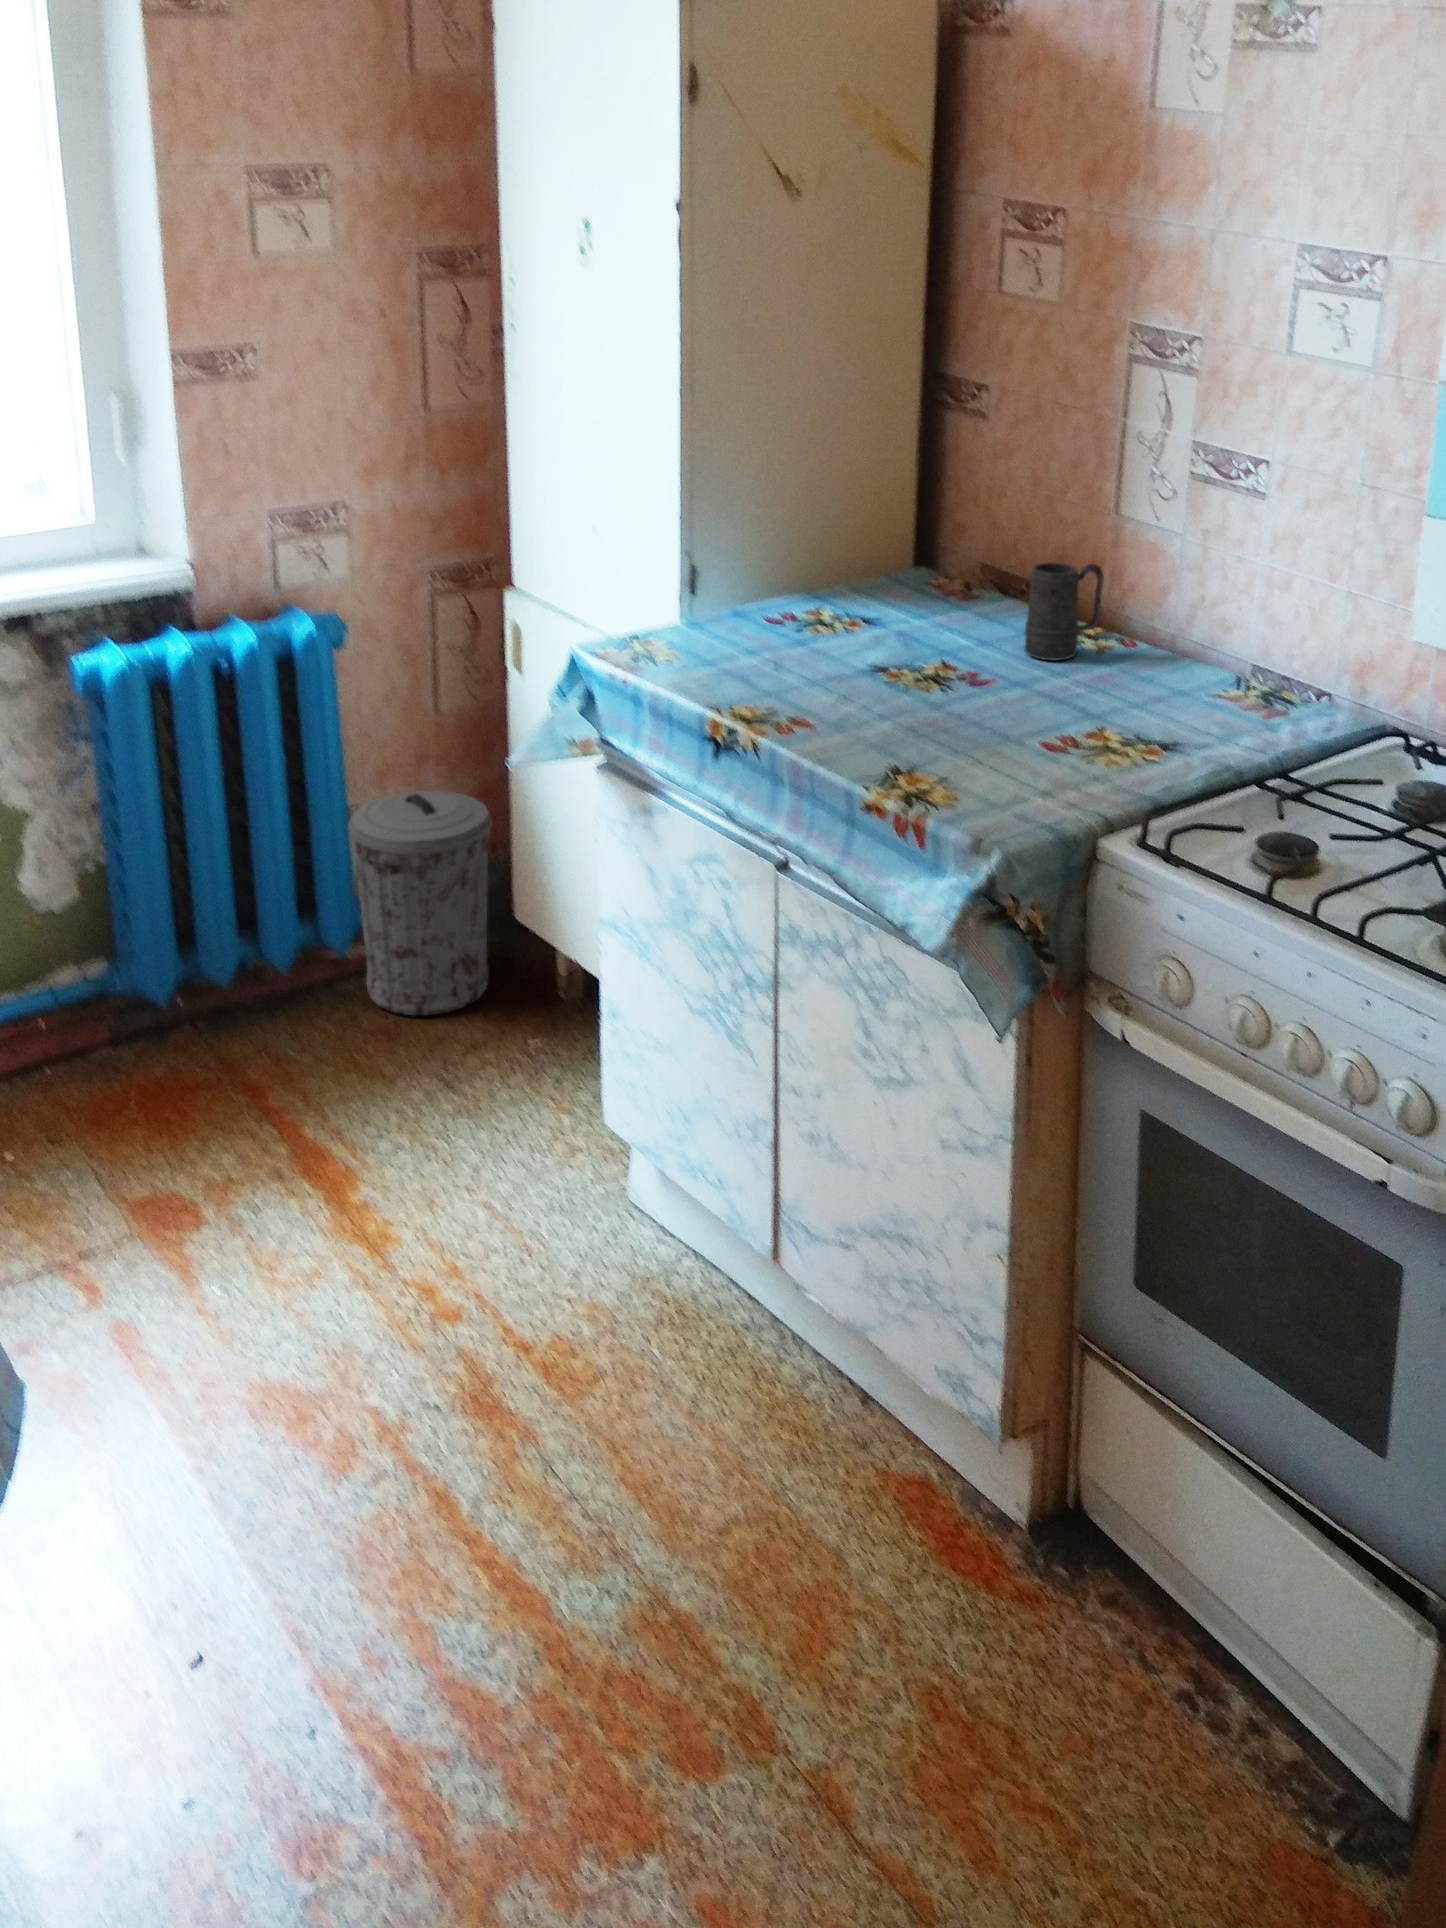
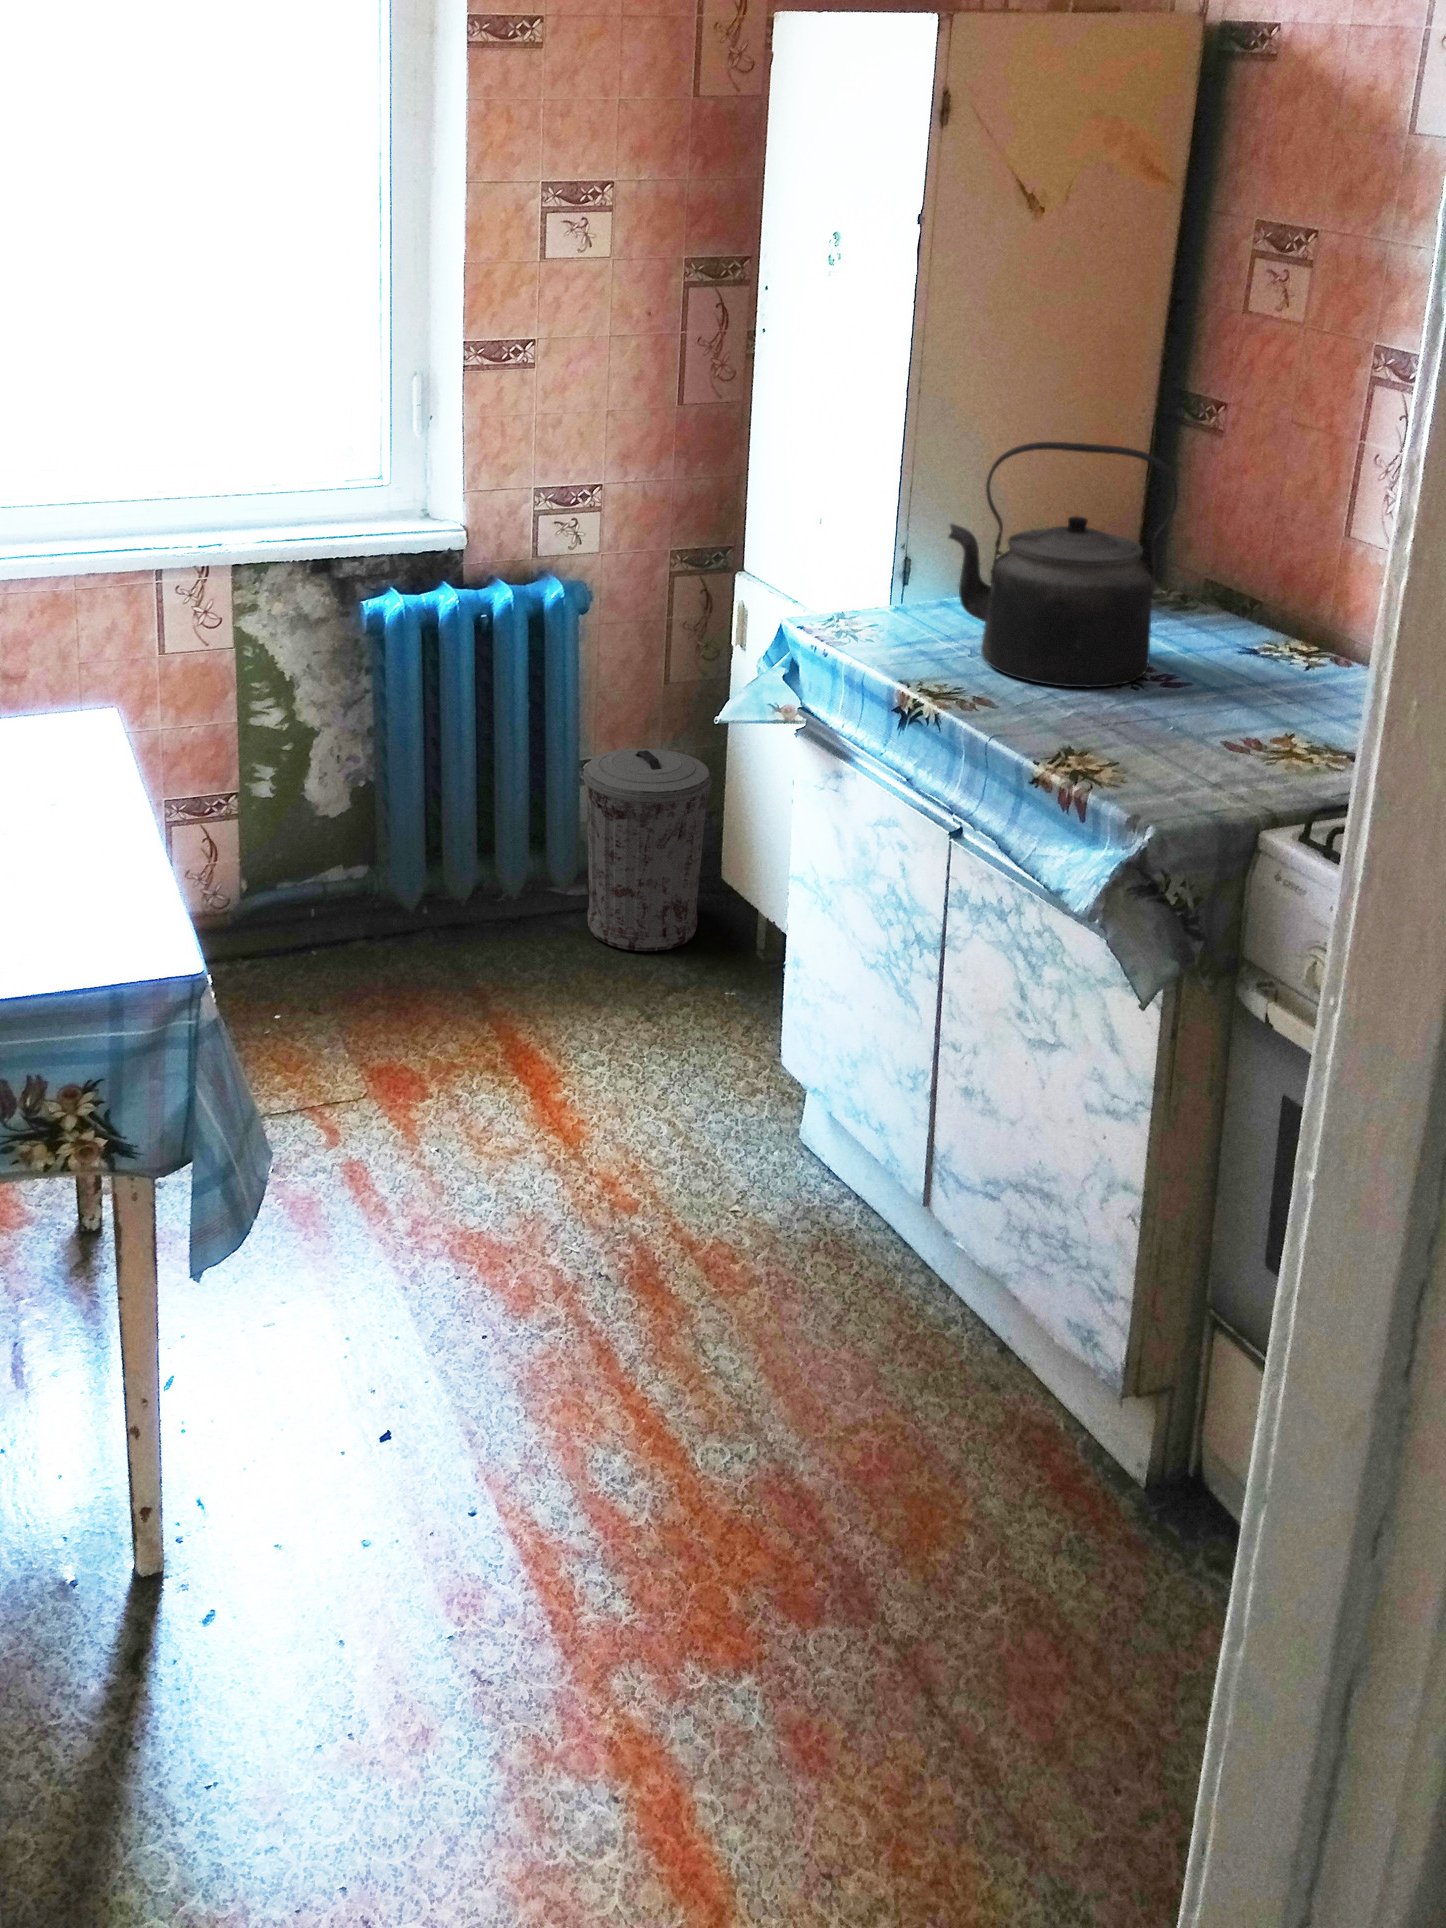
kettle: none [738,438,970,697] -> present [949,442,1178,687]
mug: present [1025,562,1104,661] -> none [1226,575,1314,670]

